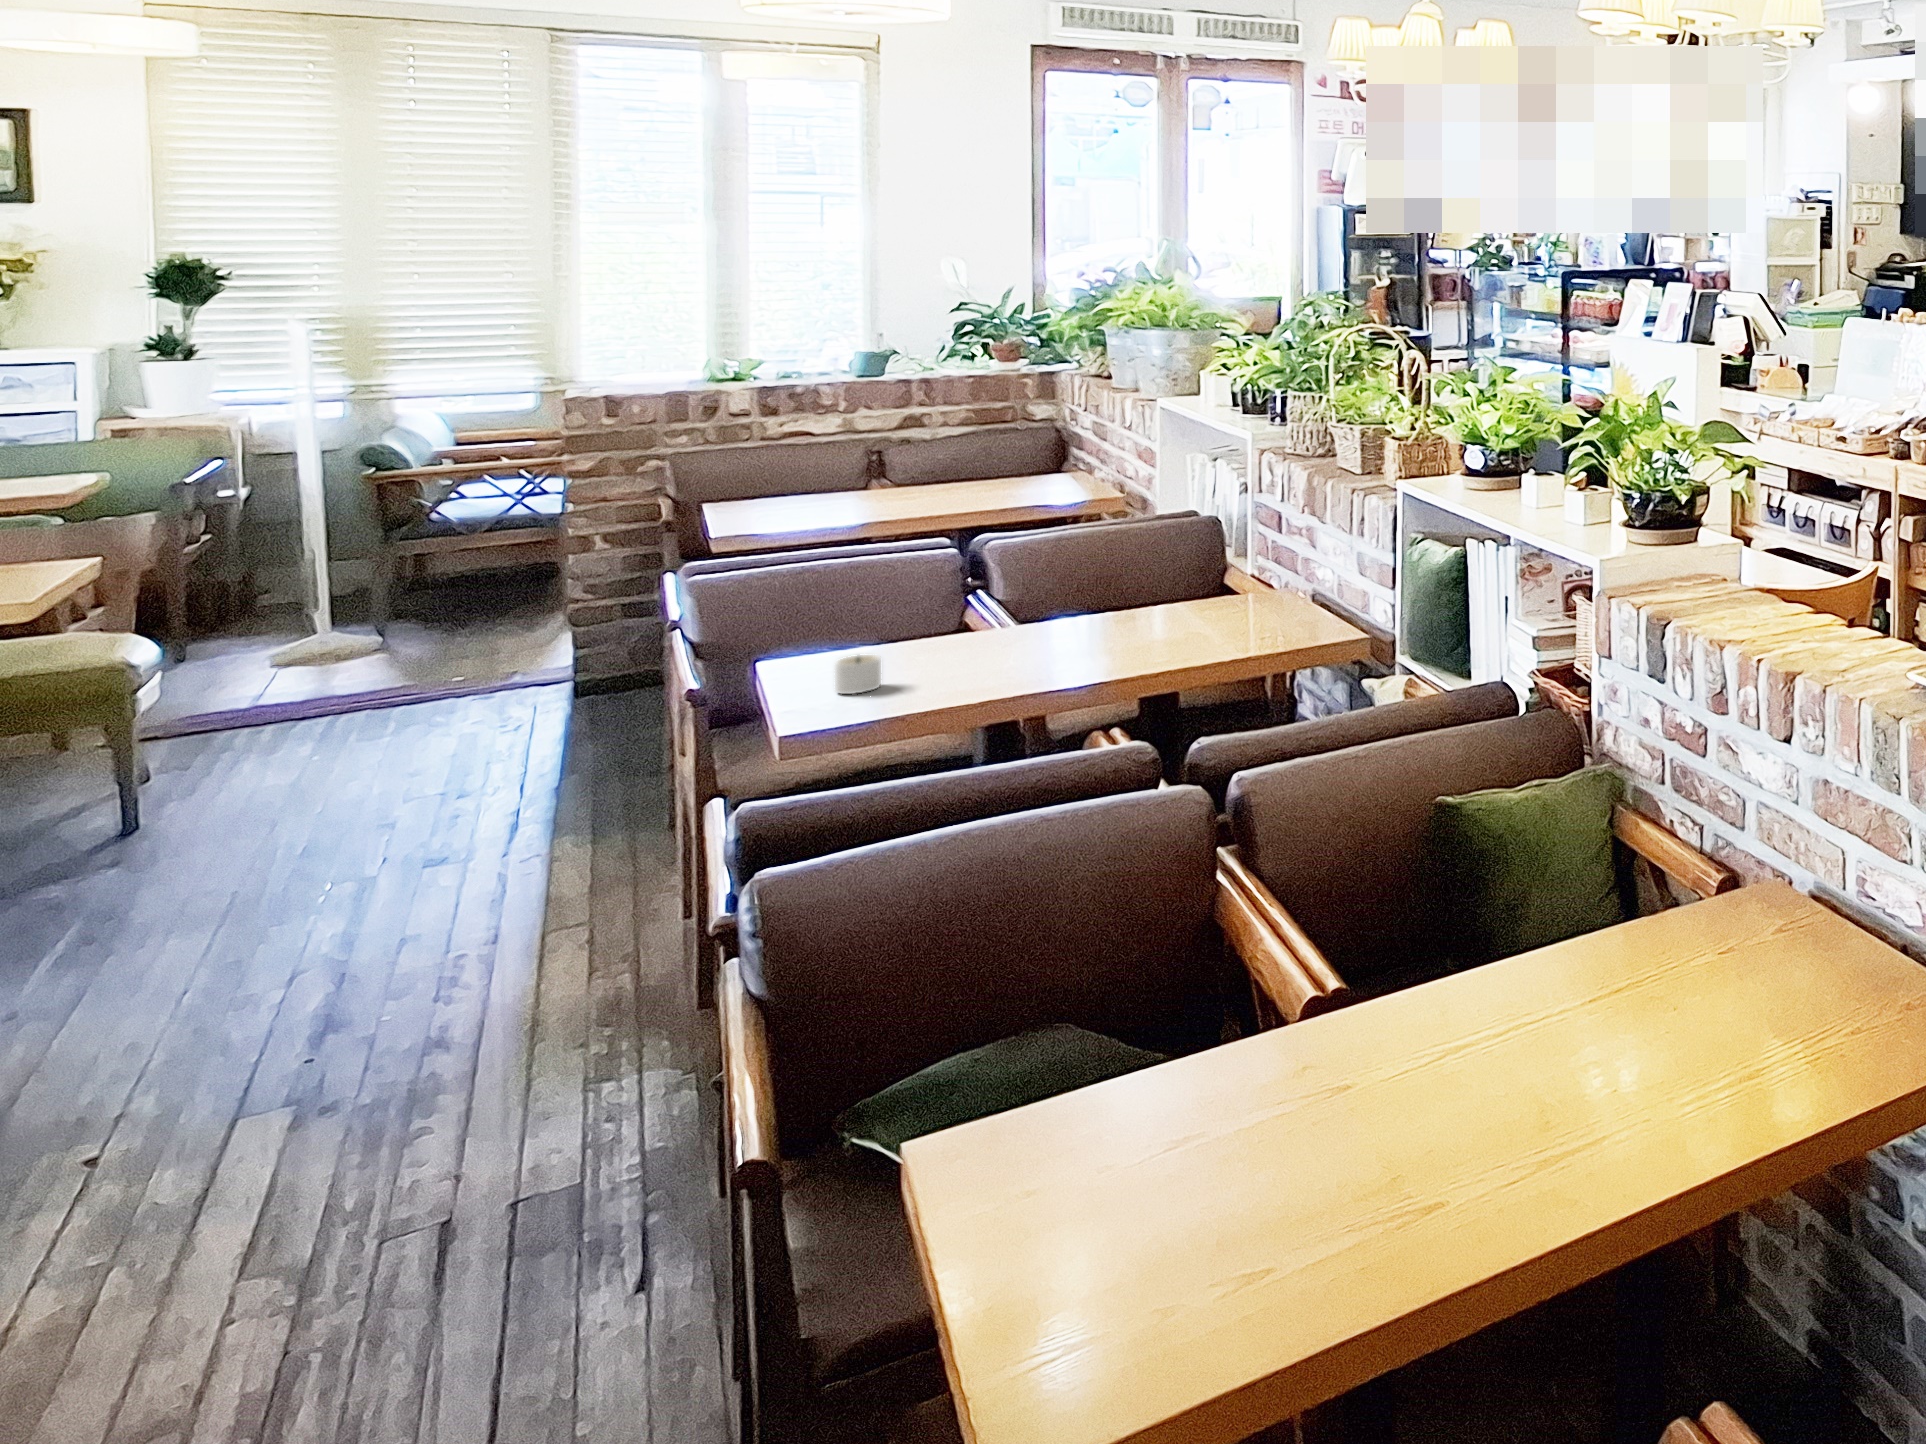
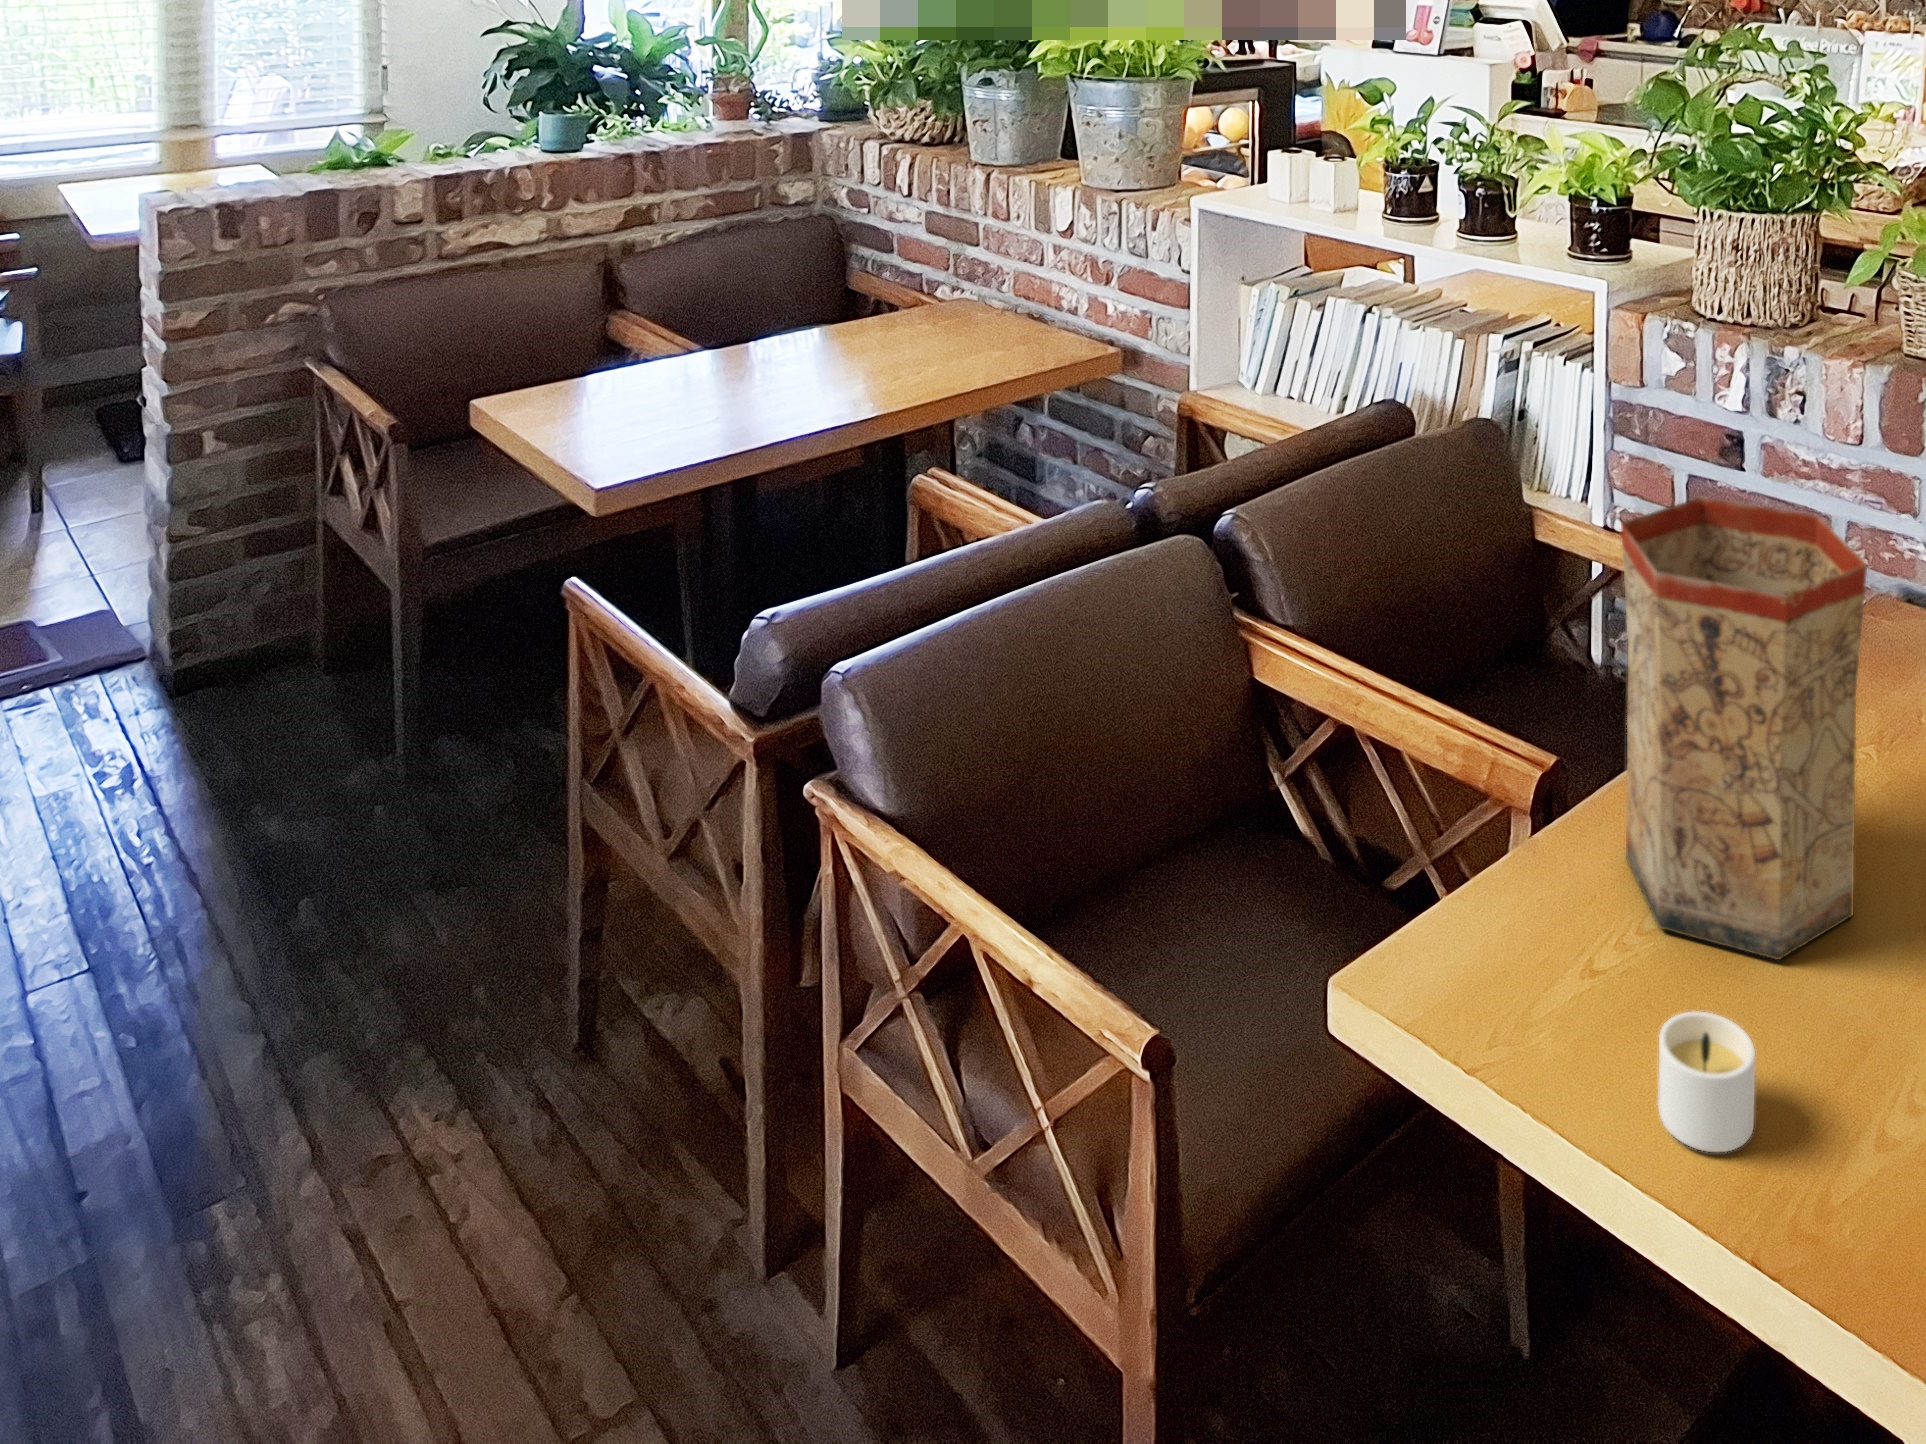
vase: none [936,487,1064,662] -> present [1621,497,1867,960]

